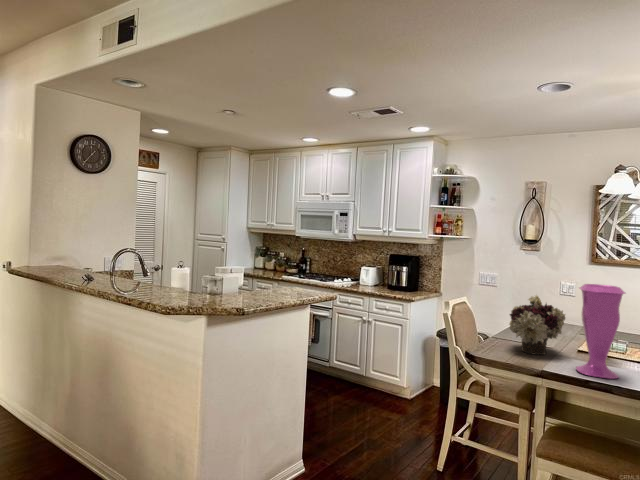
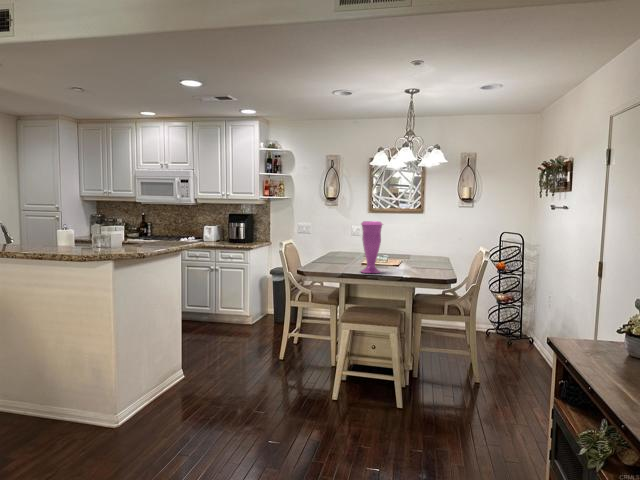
flower arrangement: present [510,295,565,355] -> none [323,232,354,268]

